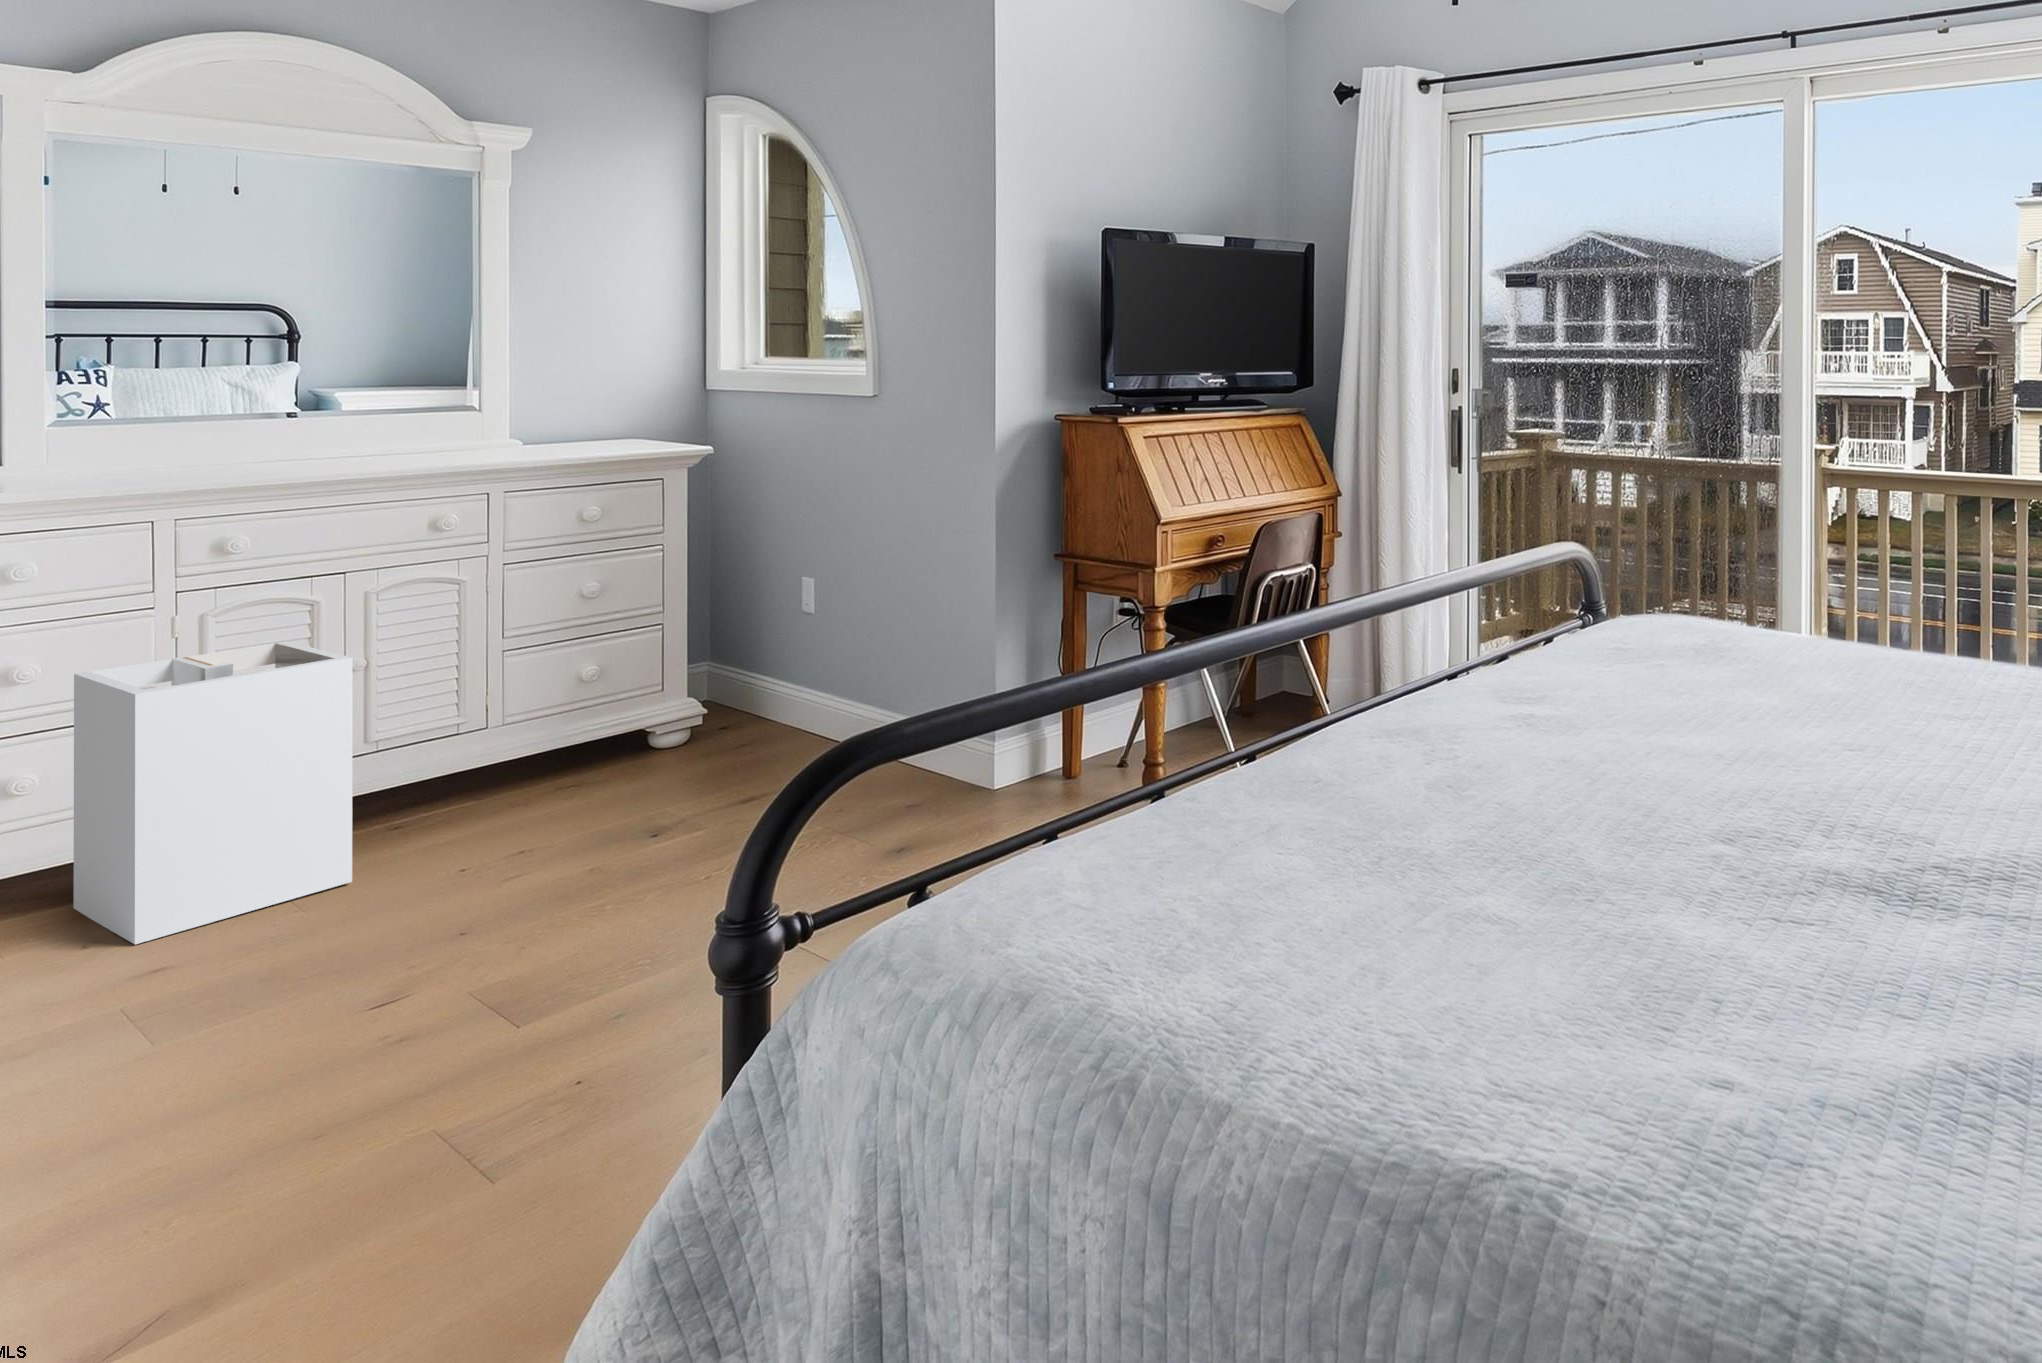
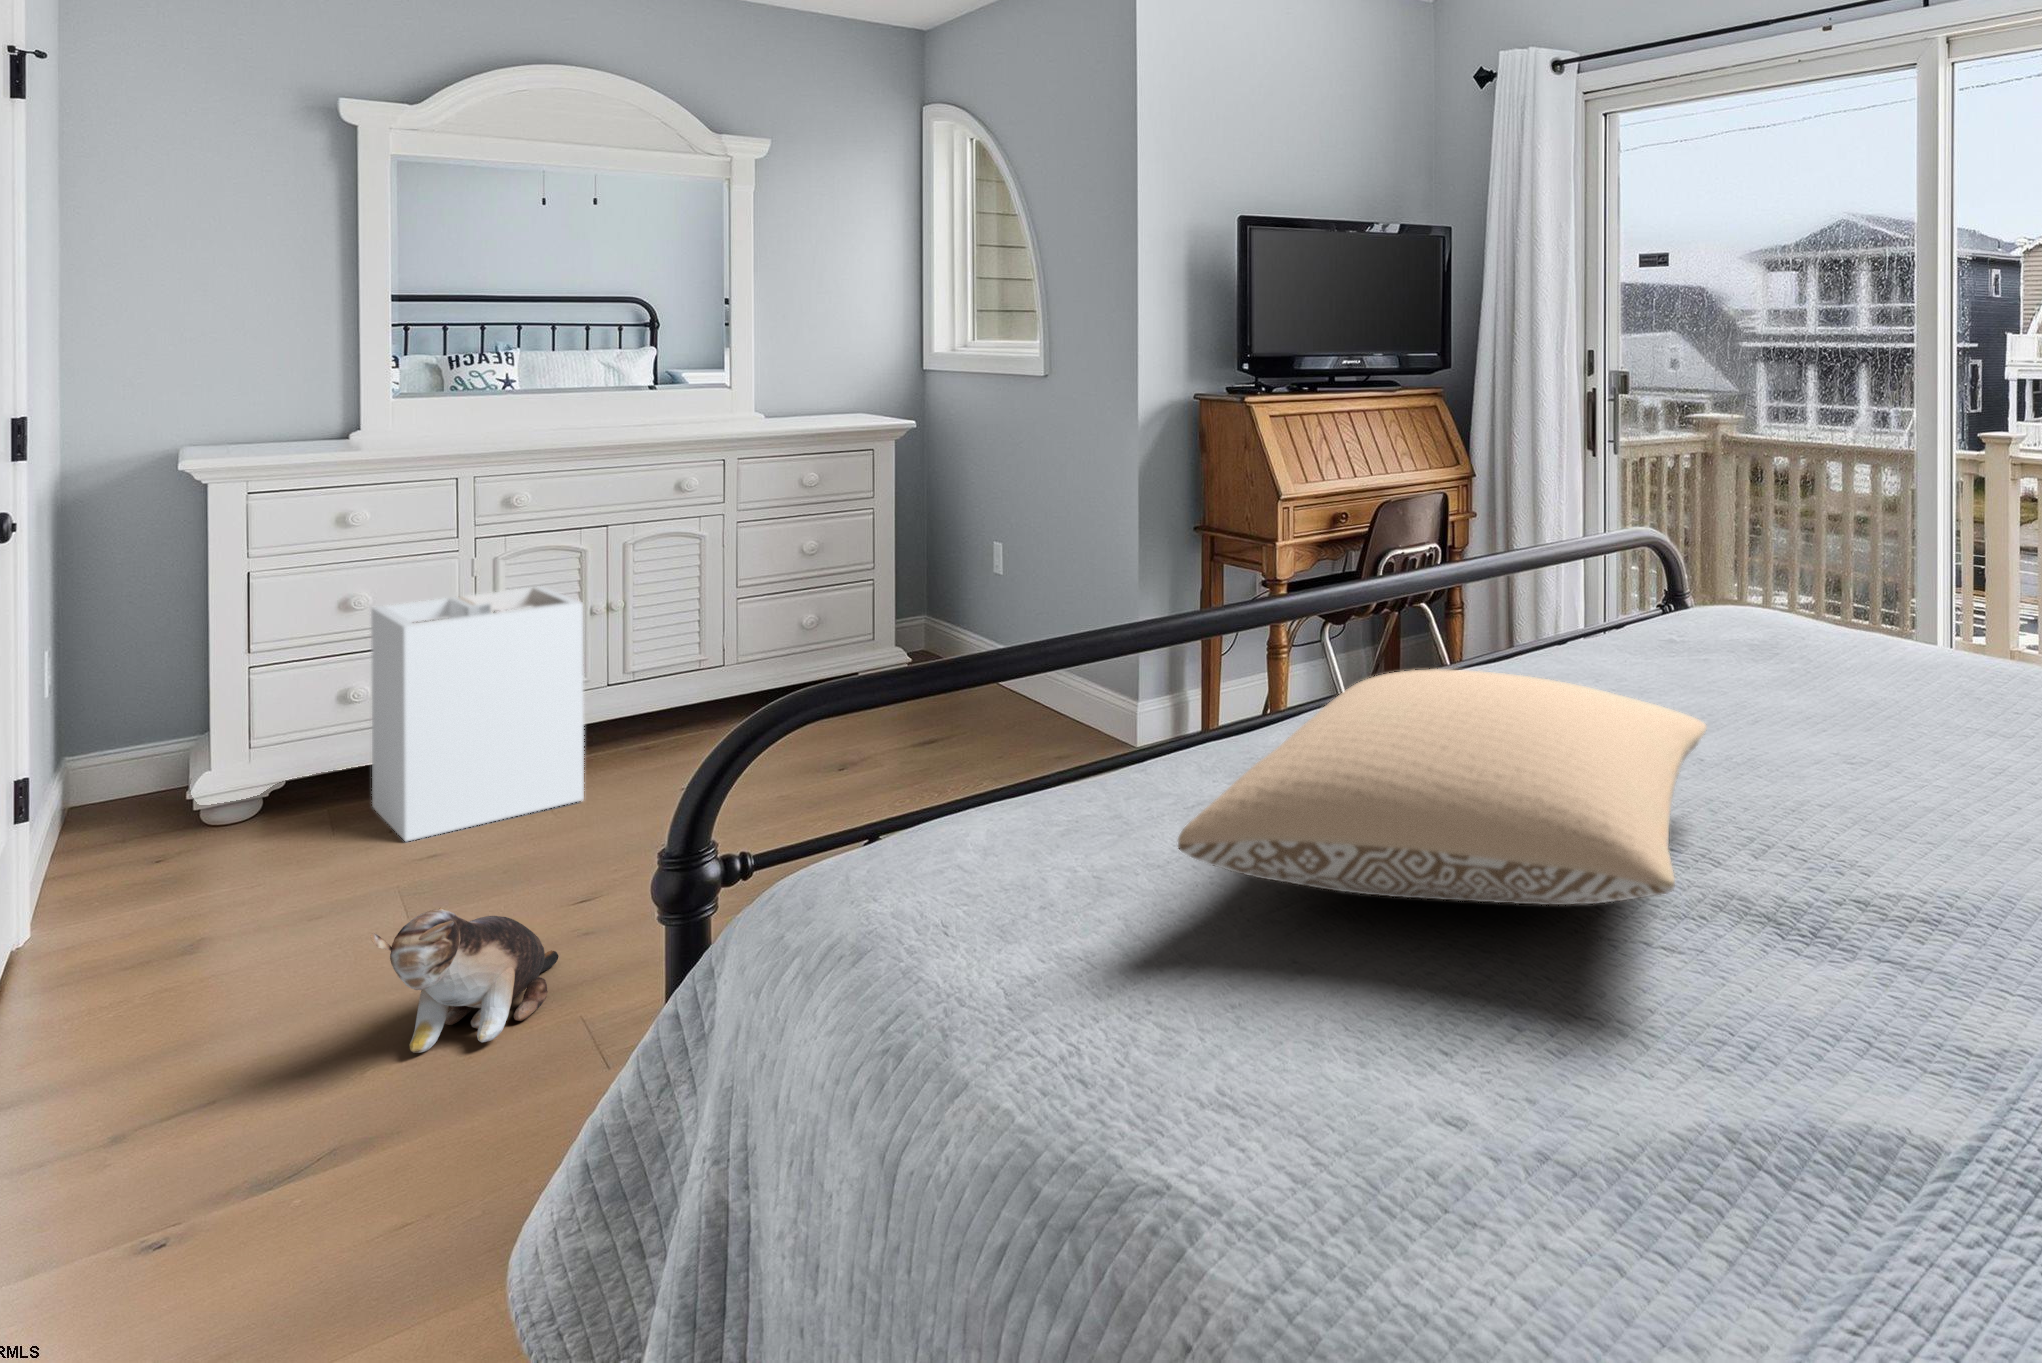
pillow: none [1364,679,1844,888] -> present [1178,669,1707,905]
plush toy: none [196,1009,390,1178] -> present [370,908,559,1053]

